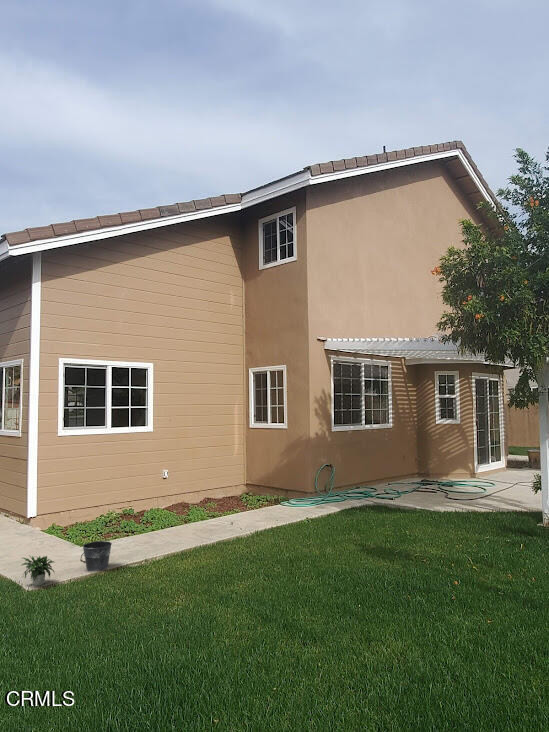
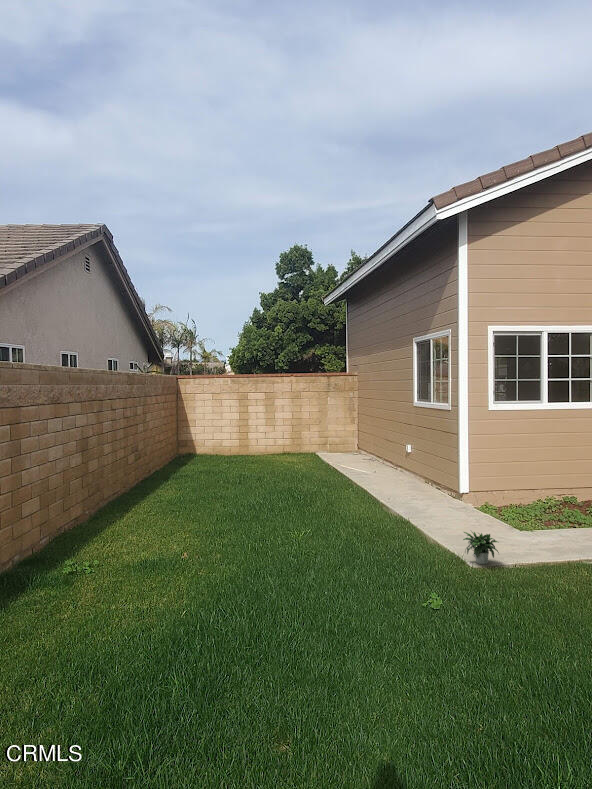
bucket: present [80,541,112,571] -> none [525,526,563,560]

